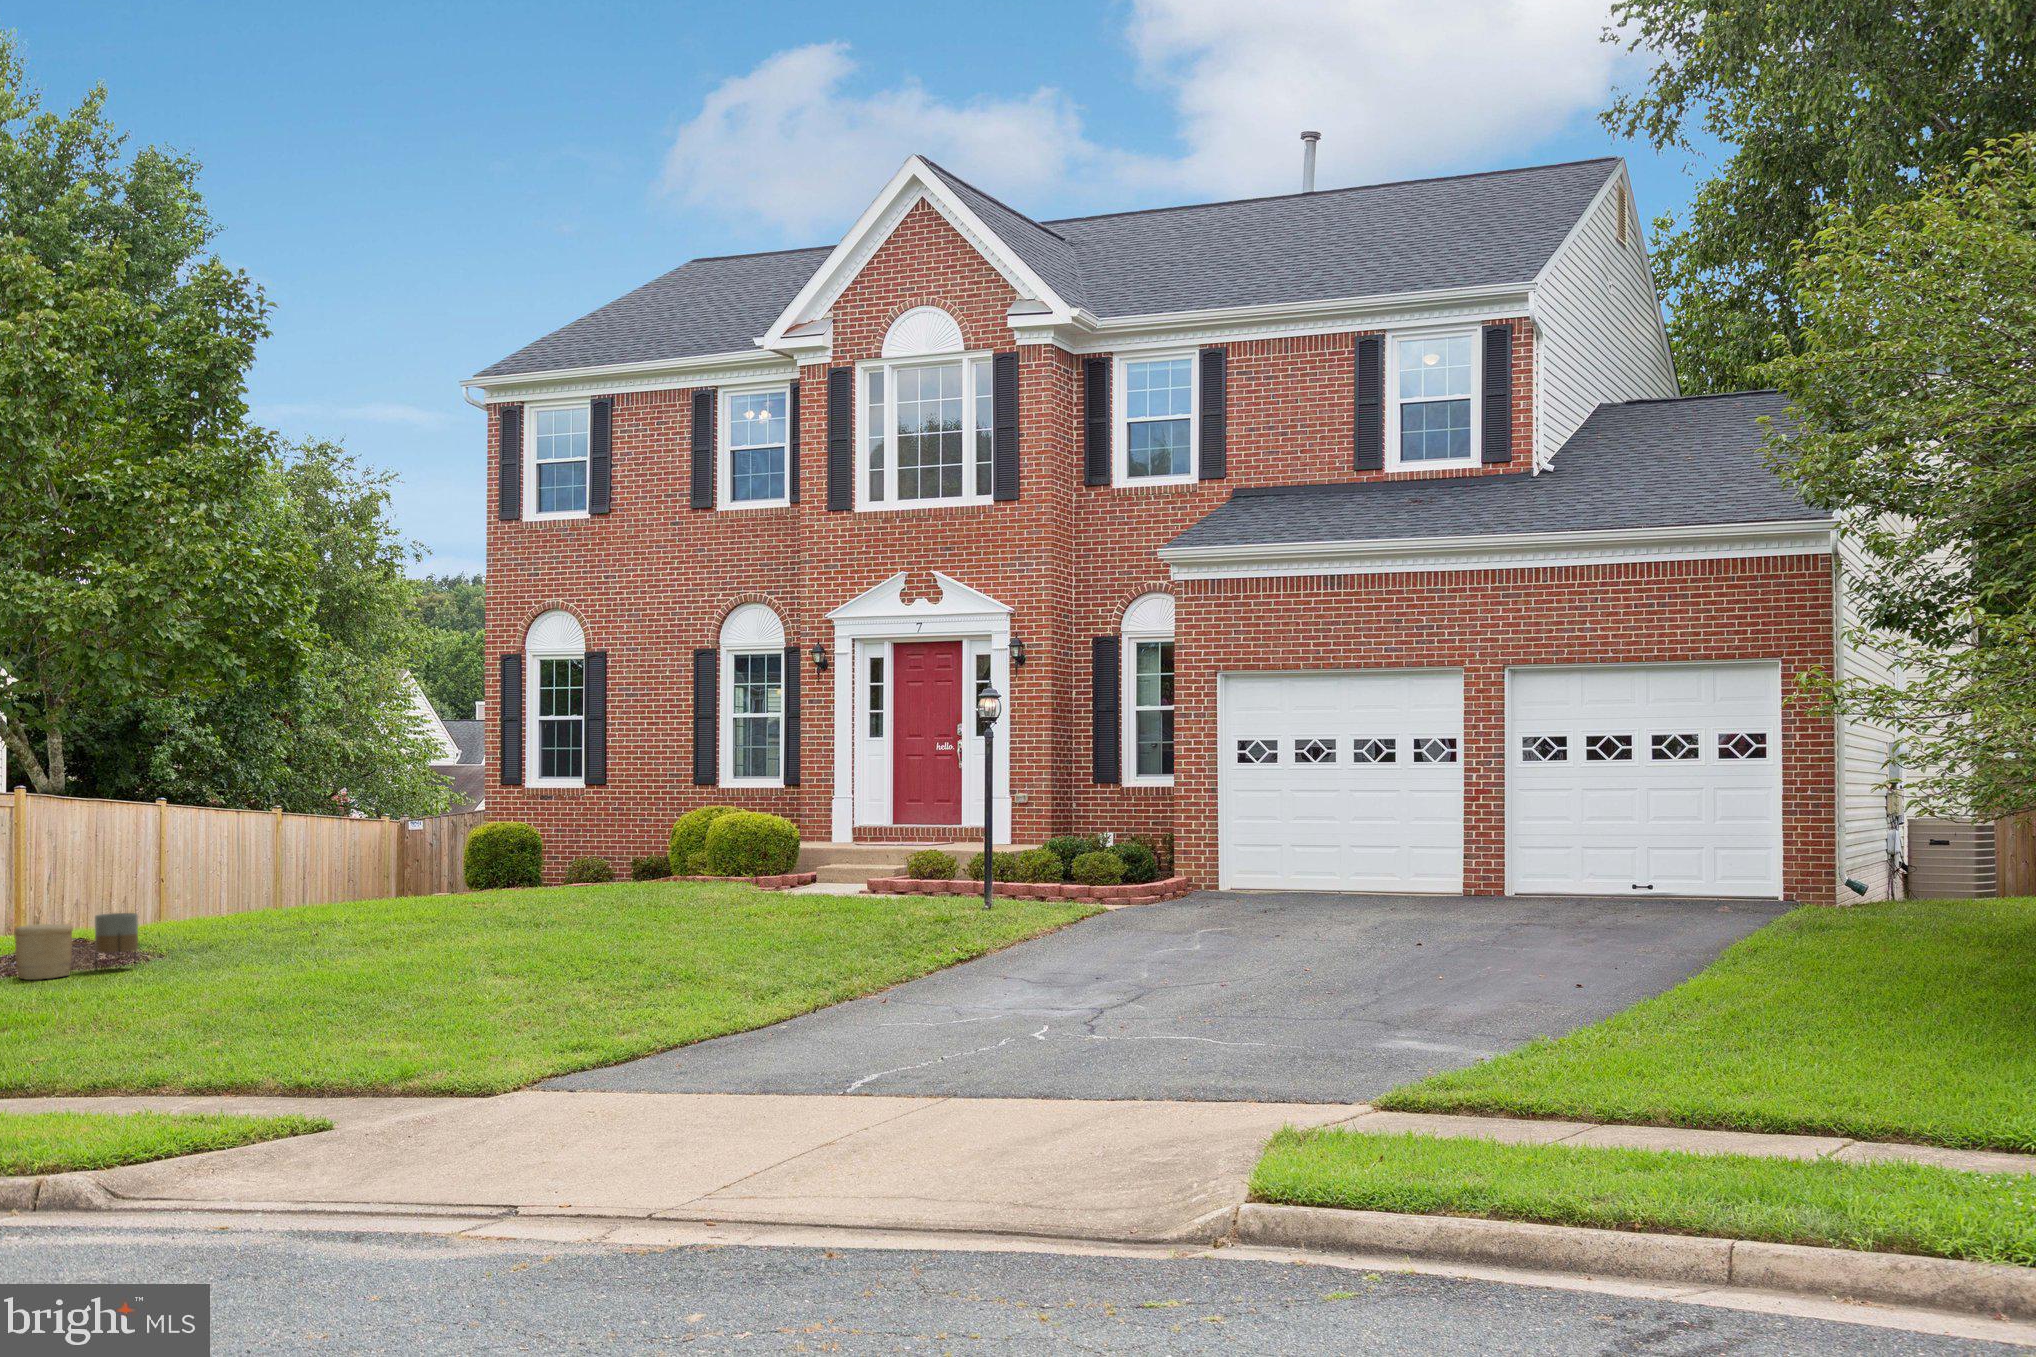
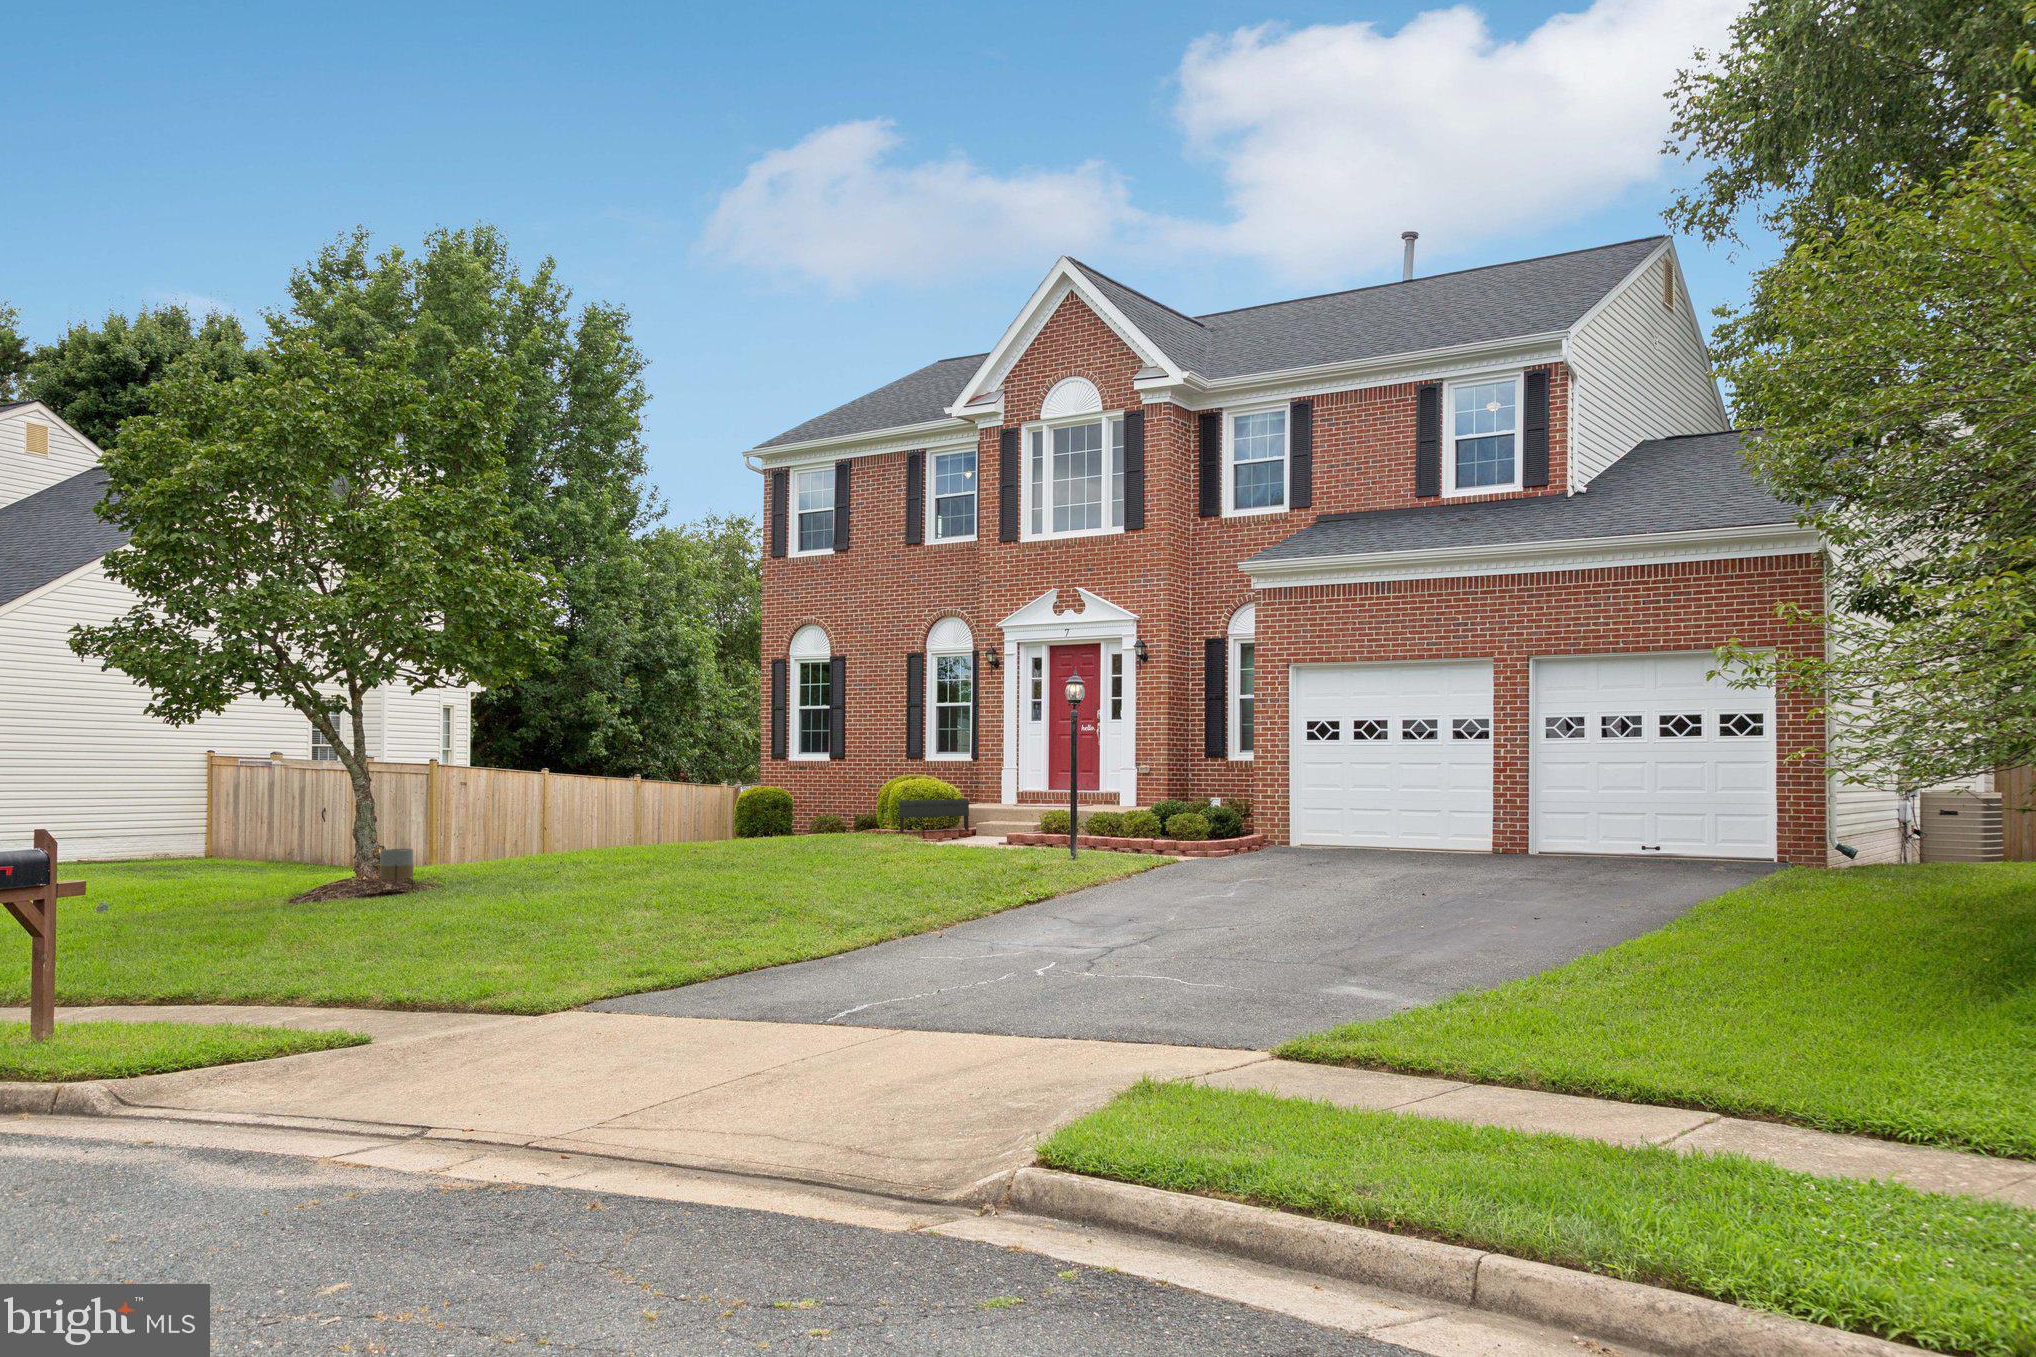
bench: none [703,840,797,884] -> present [898,799,969,833]
woven basket: present [14,924,73,980] -> none [316,856,361,899]

